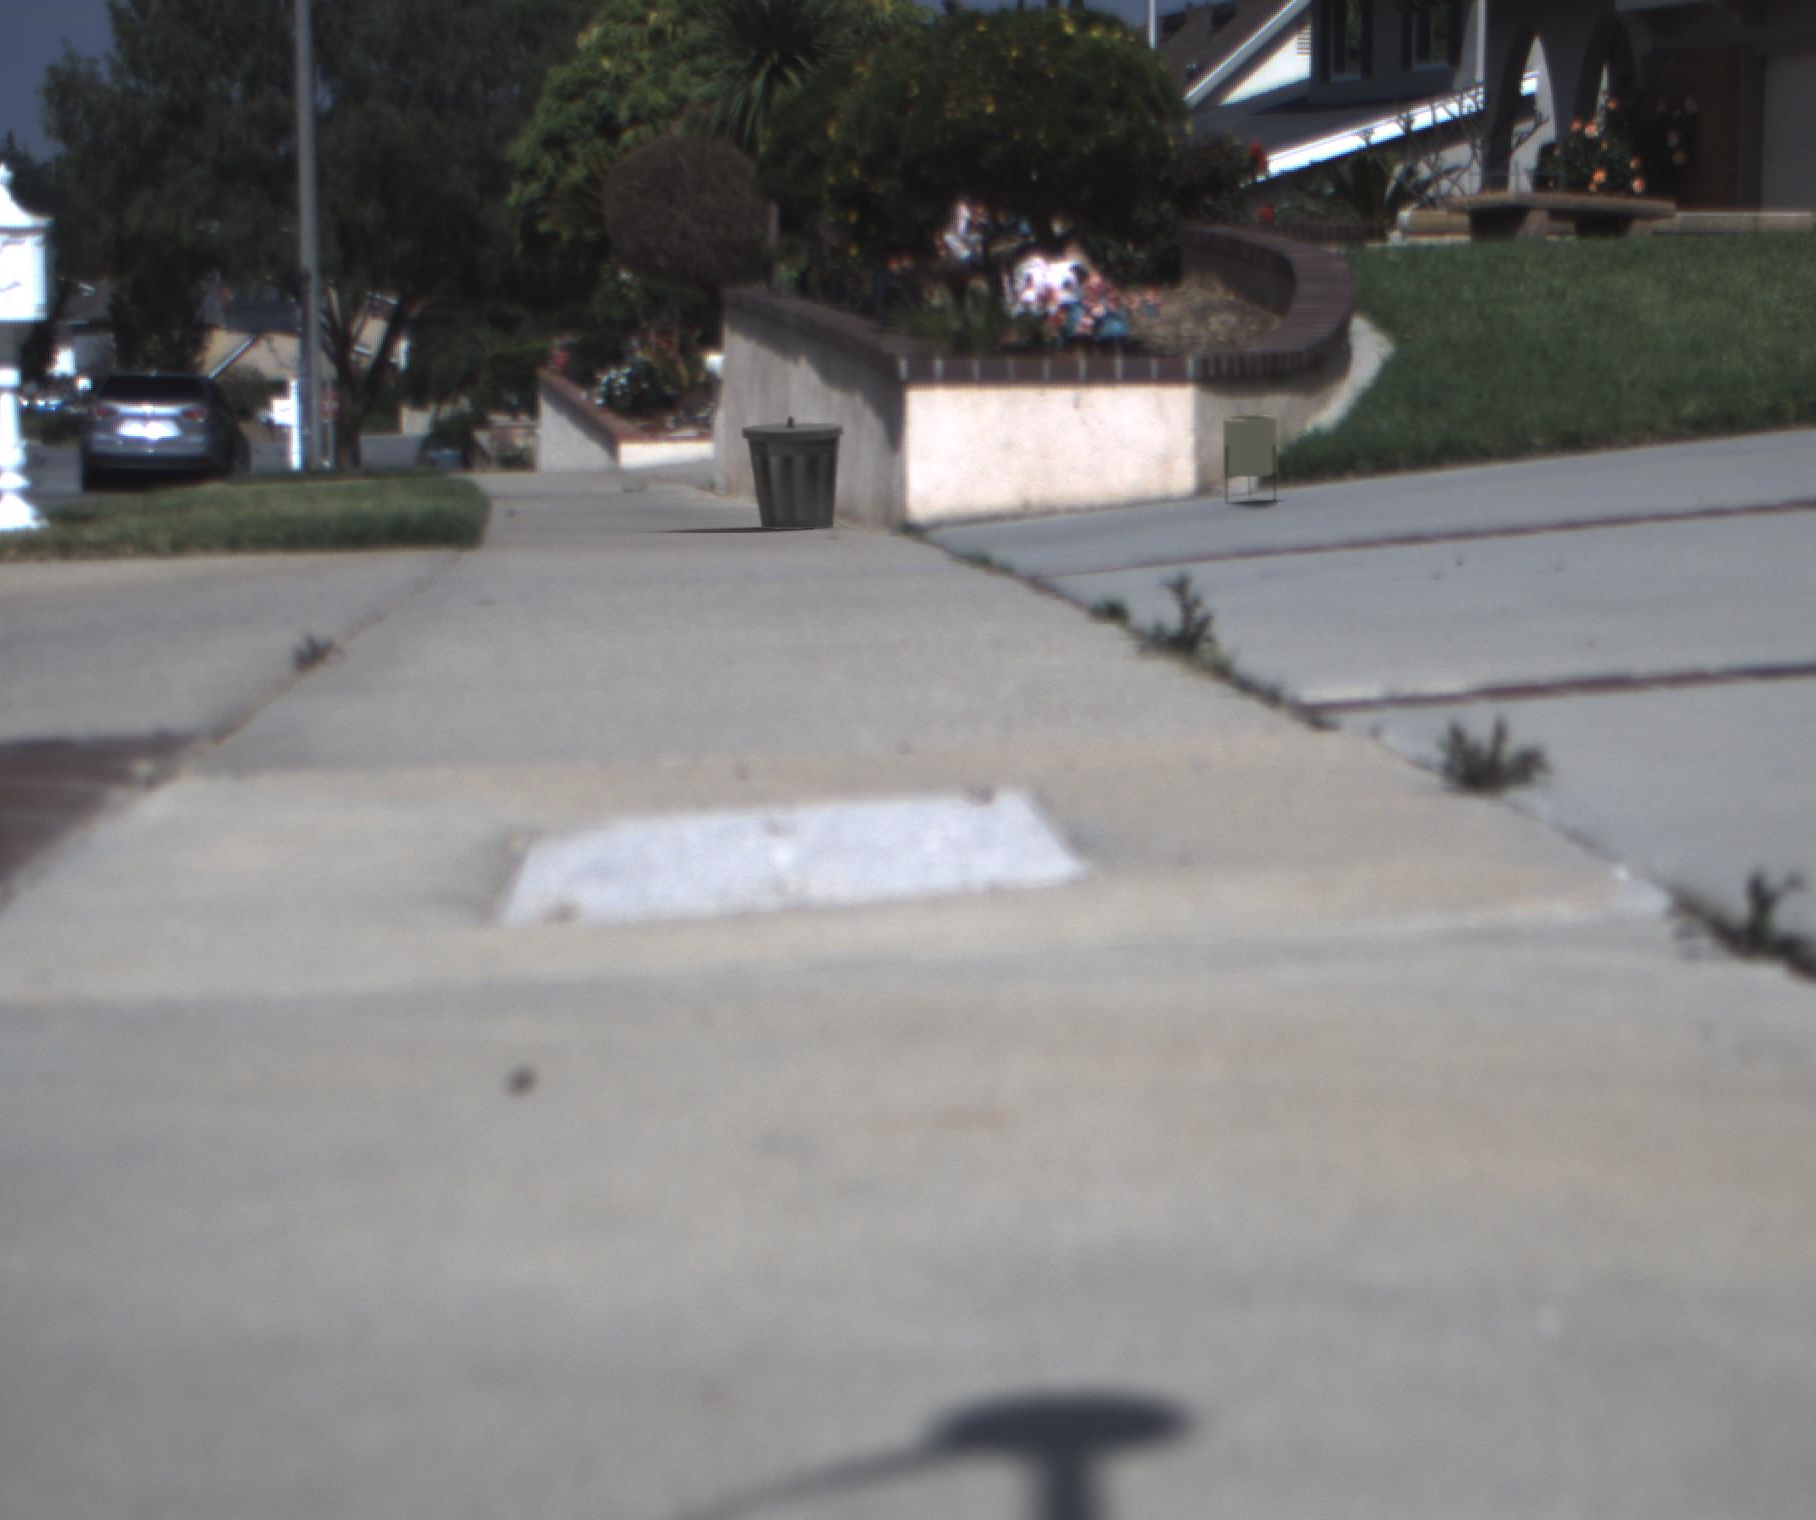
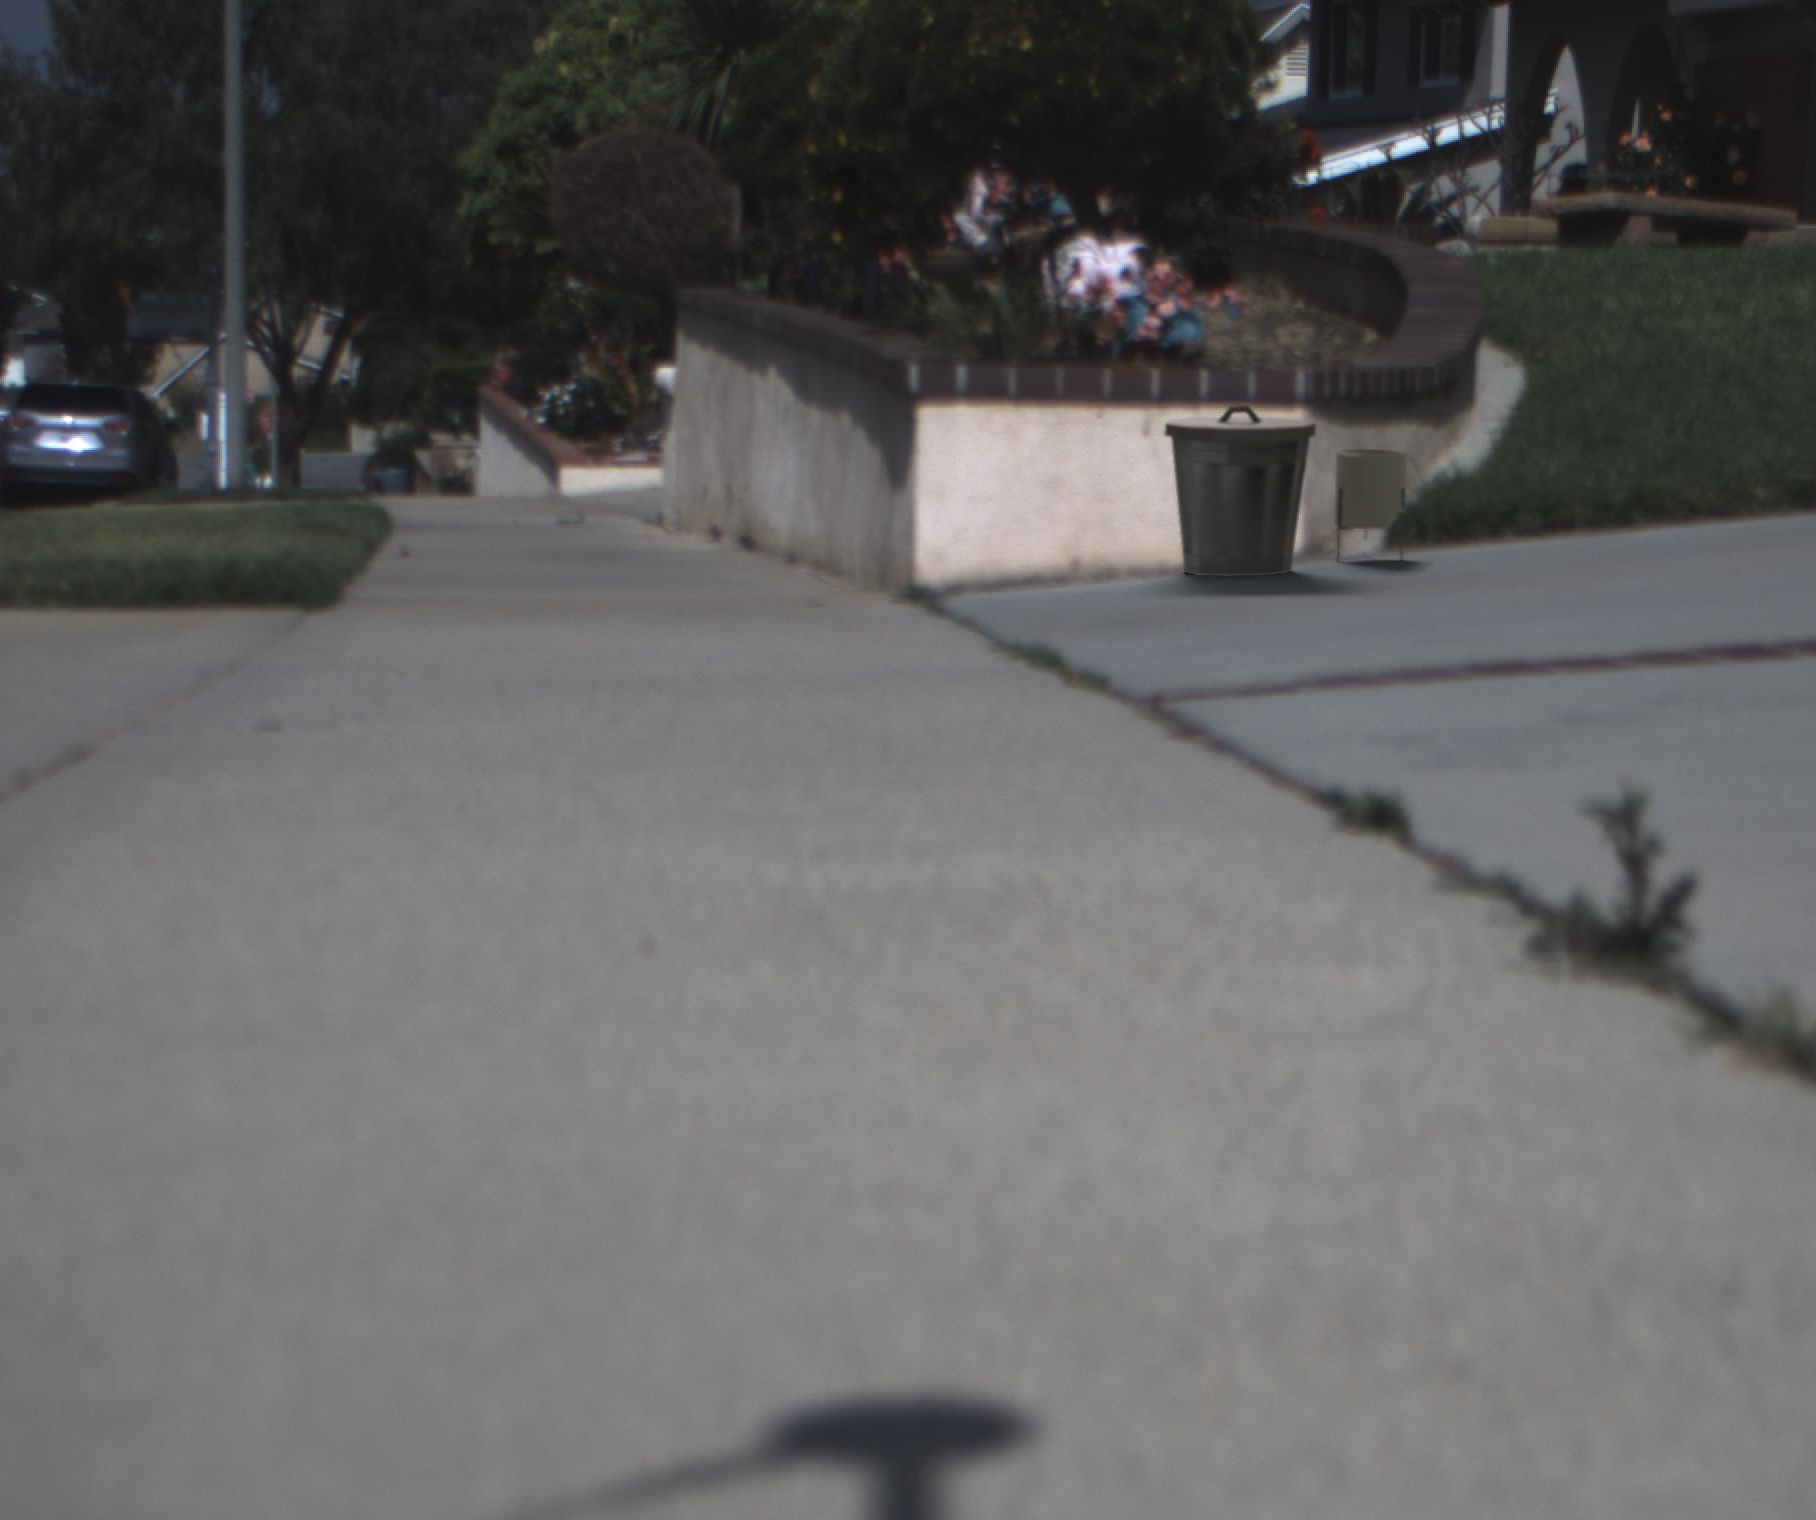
trash can: present [742,416,843,530] -> present [1165,405,1316,576]

